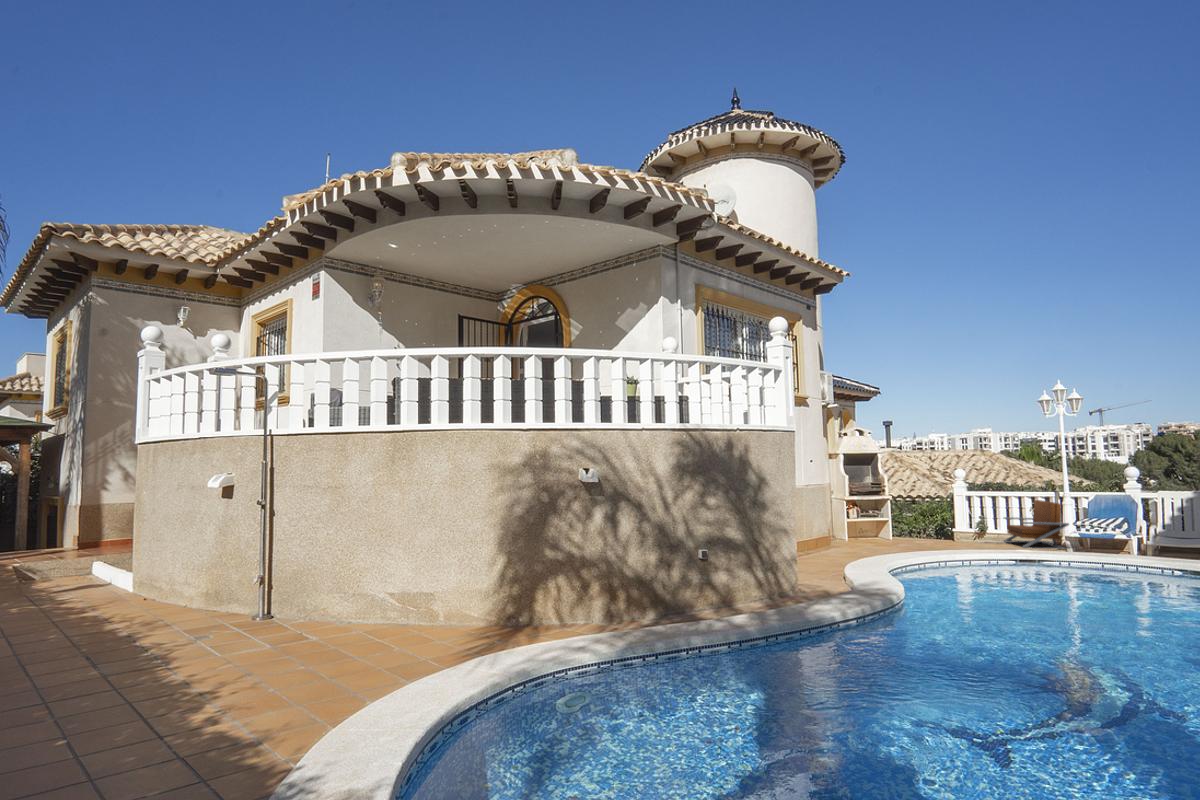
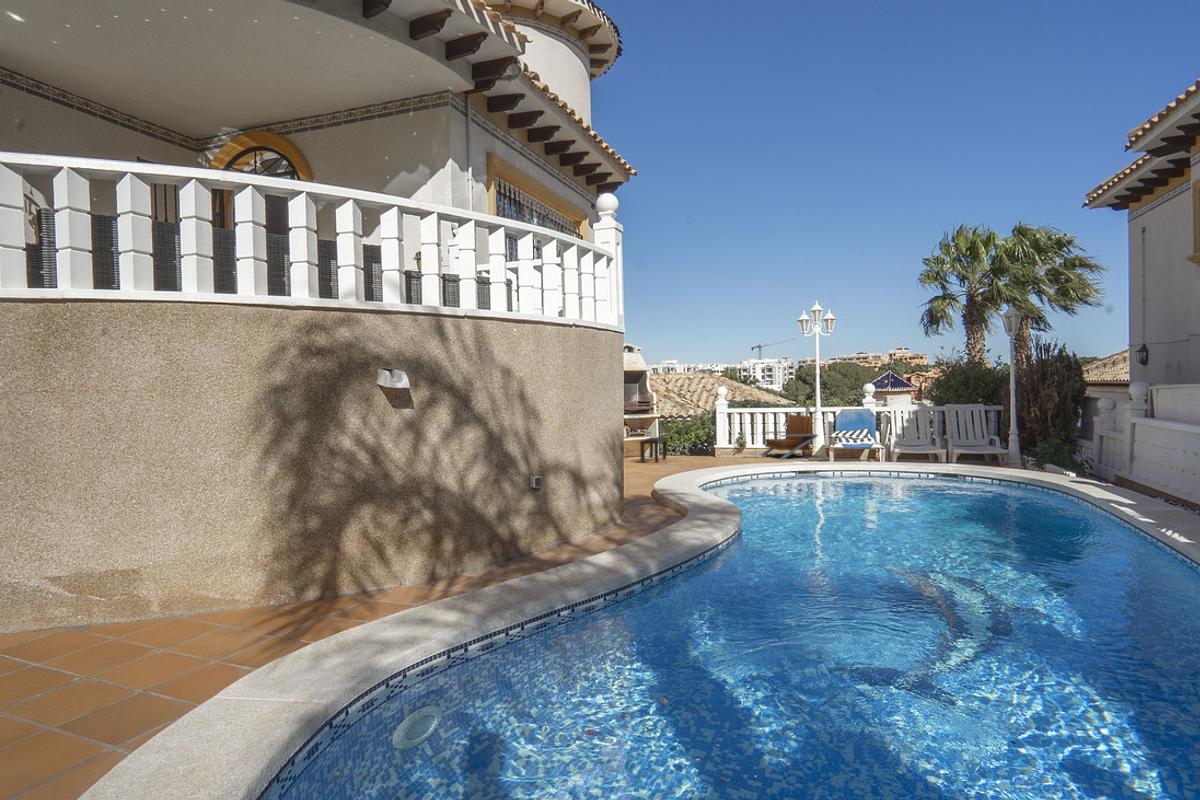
bench: none [864,517,896,544] -> present [640,437,668,463]

